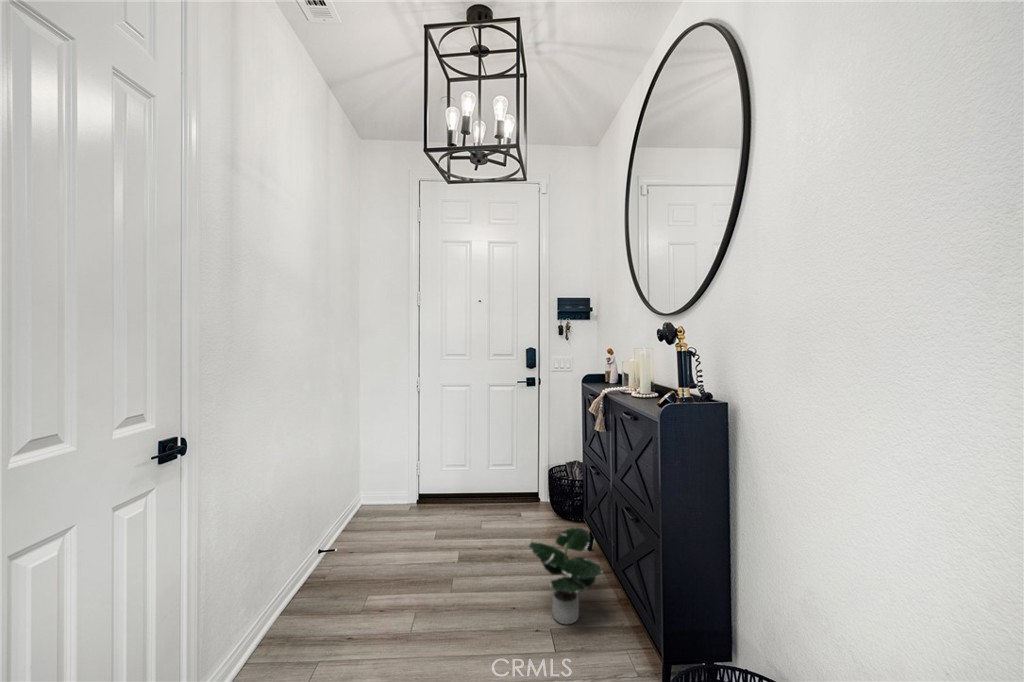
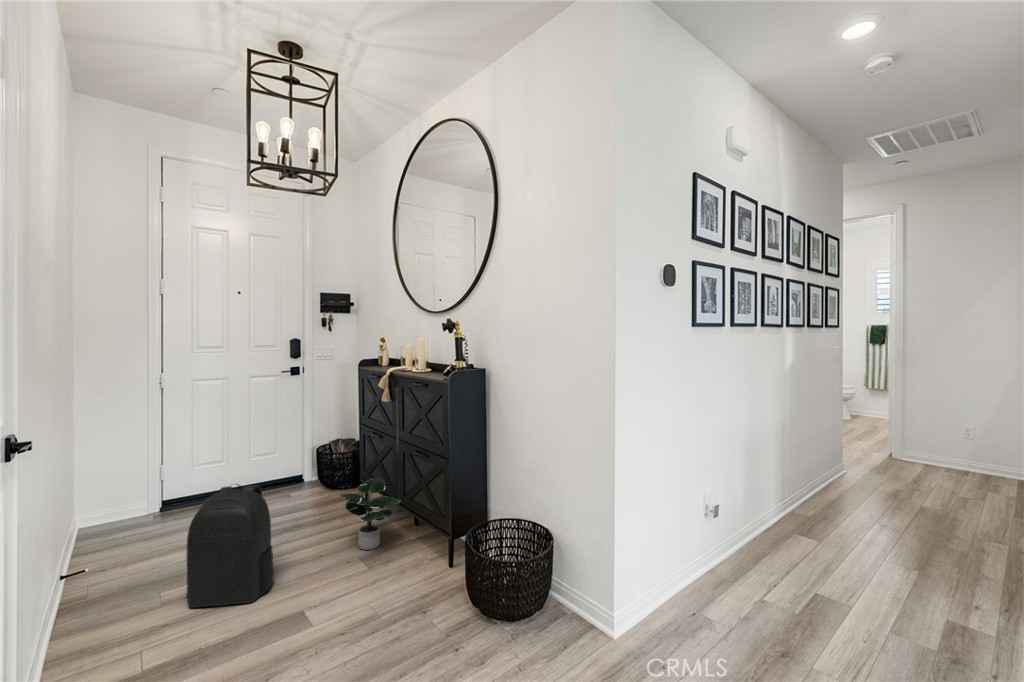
backpack: none [363,509,451,656] -> present [186,484,274,607]

